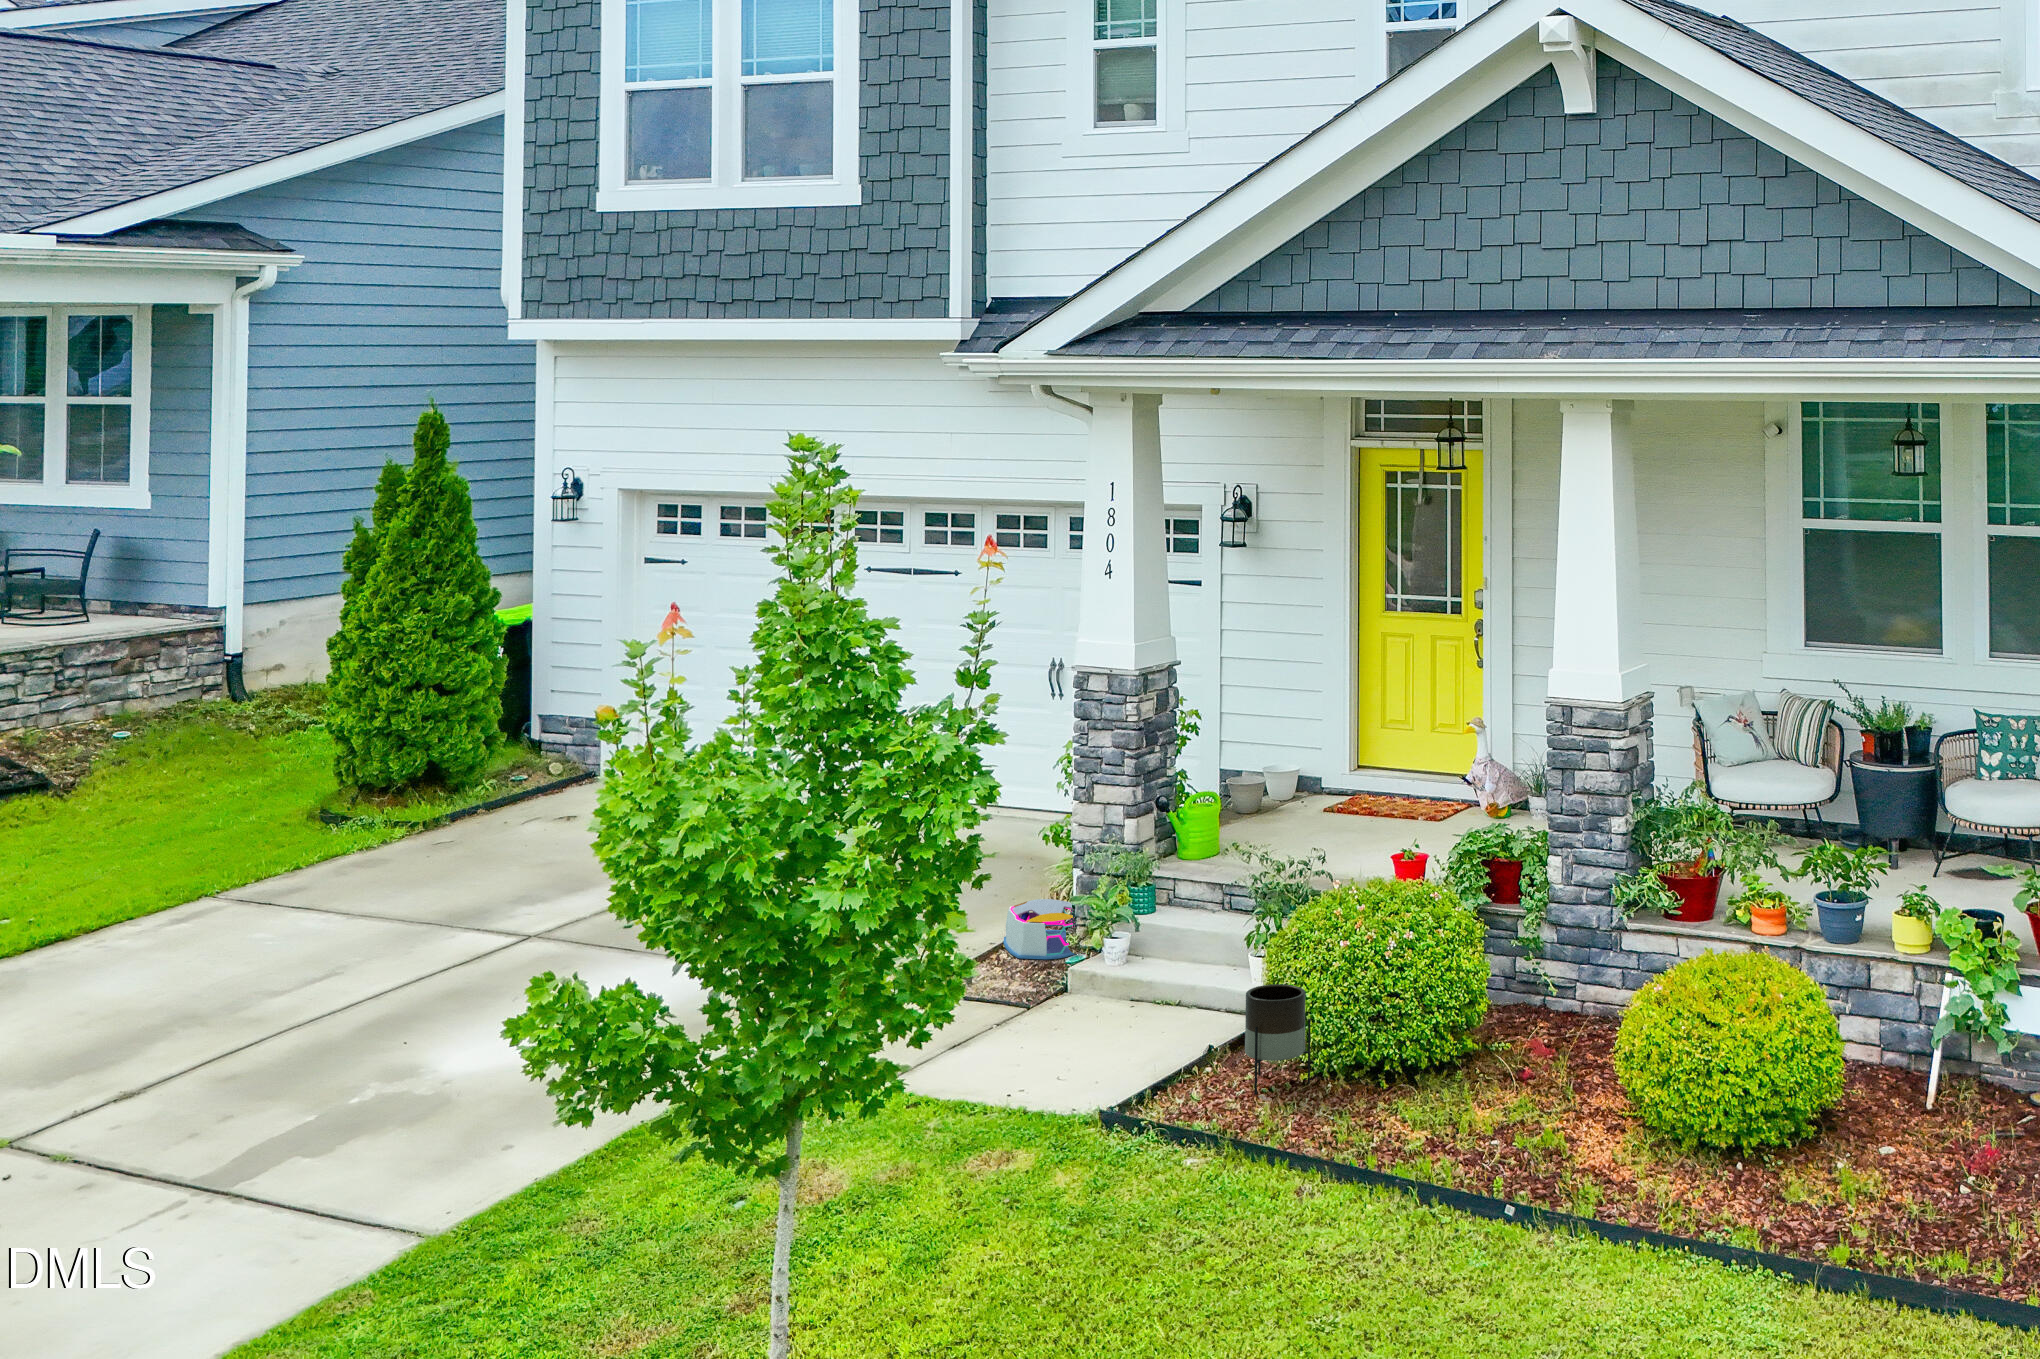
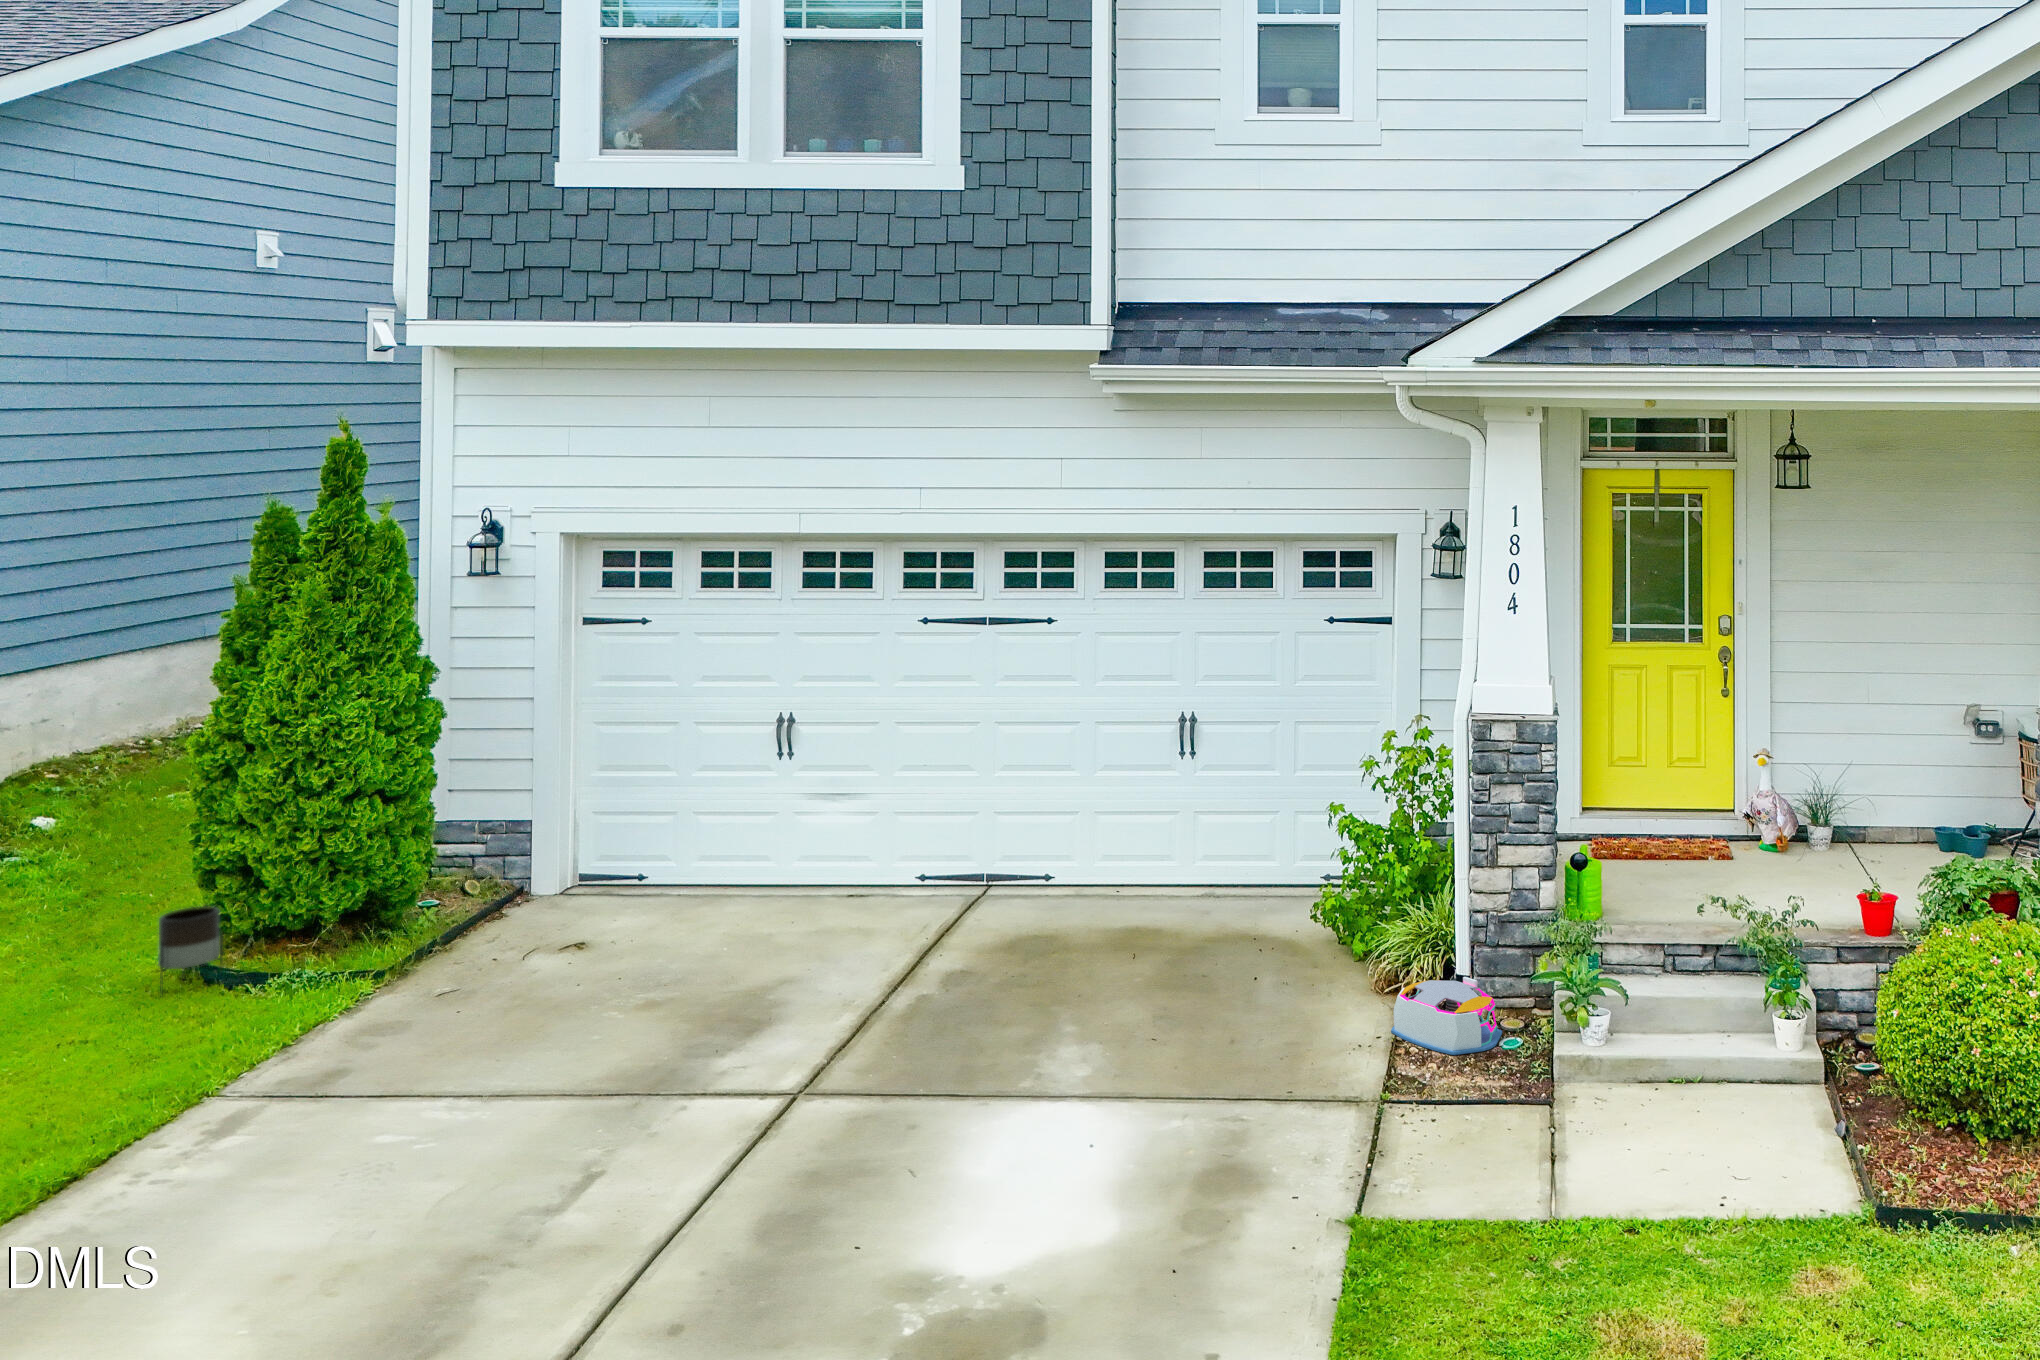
planter: present [1245,984,1311,1095] -> present [158,906,222,995]

